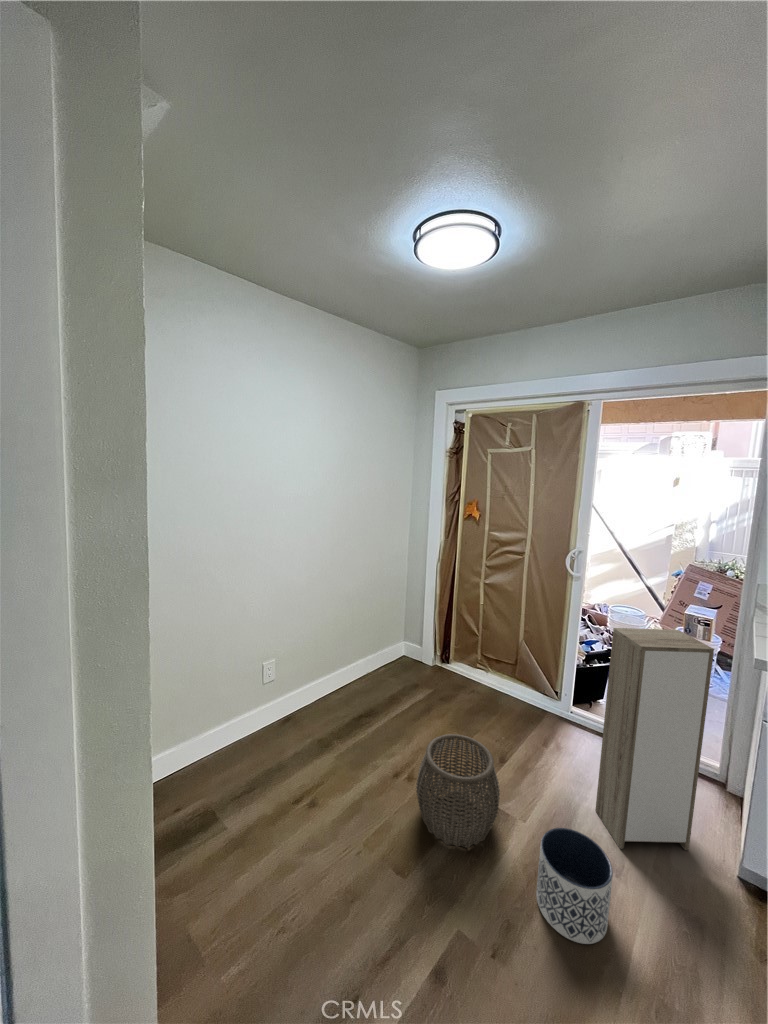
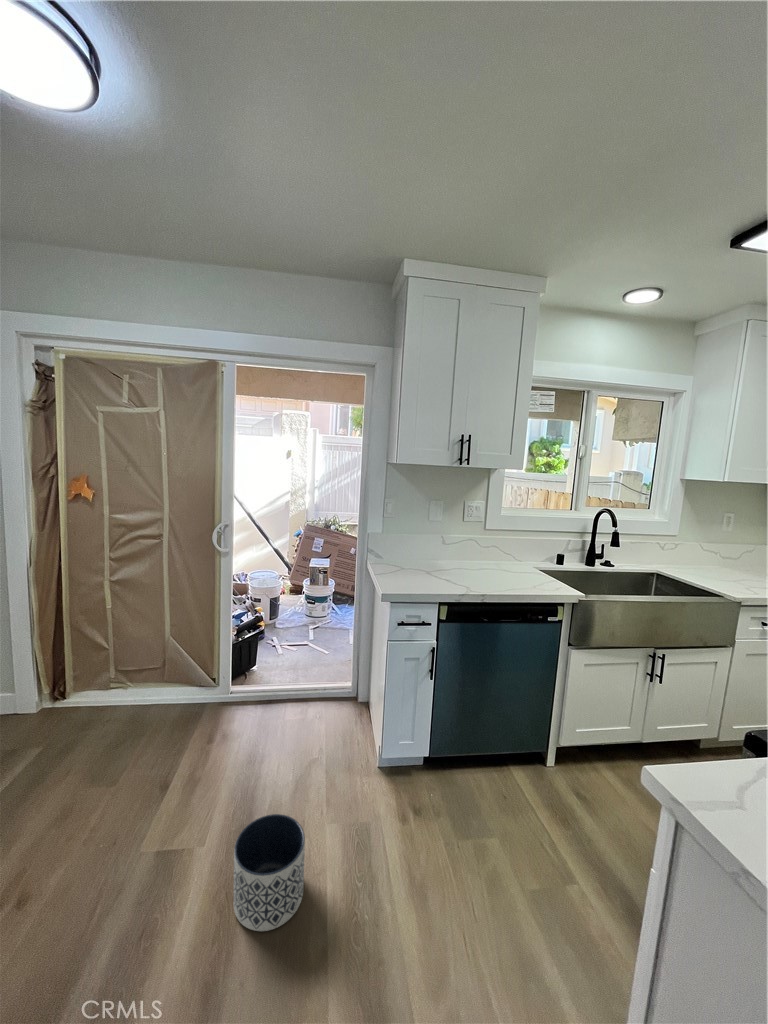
storage cabinet: present [595,628,714,850] -> none [271,585,352,803]
woven basket: present [416,734,500,847] -> none [47,783,177,946]

